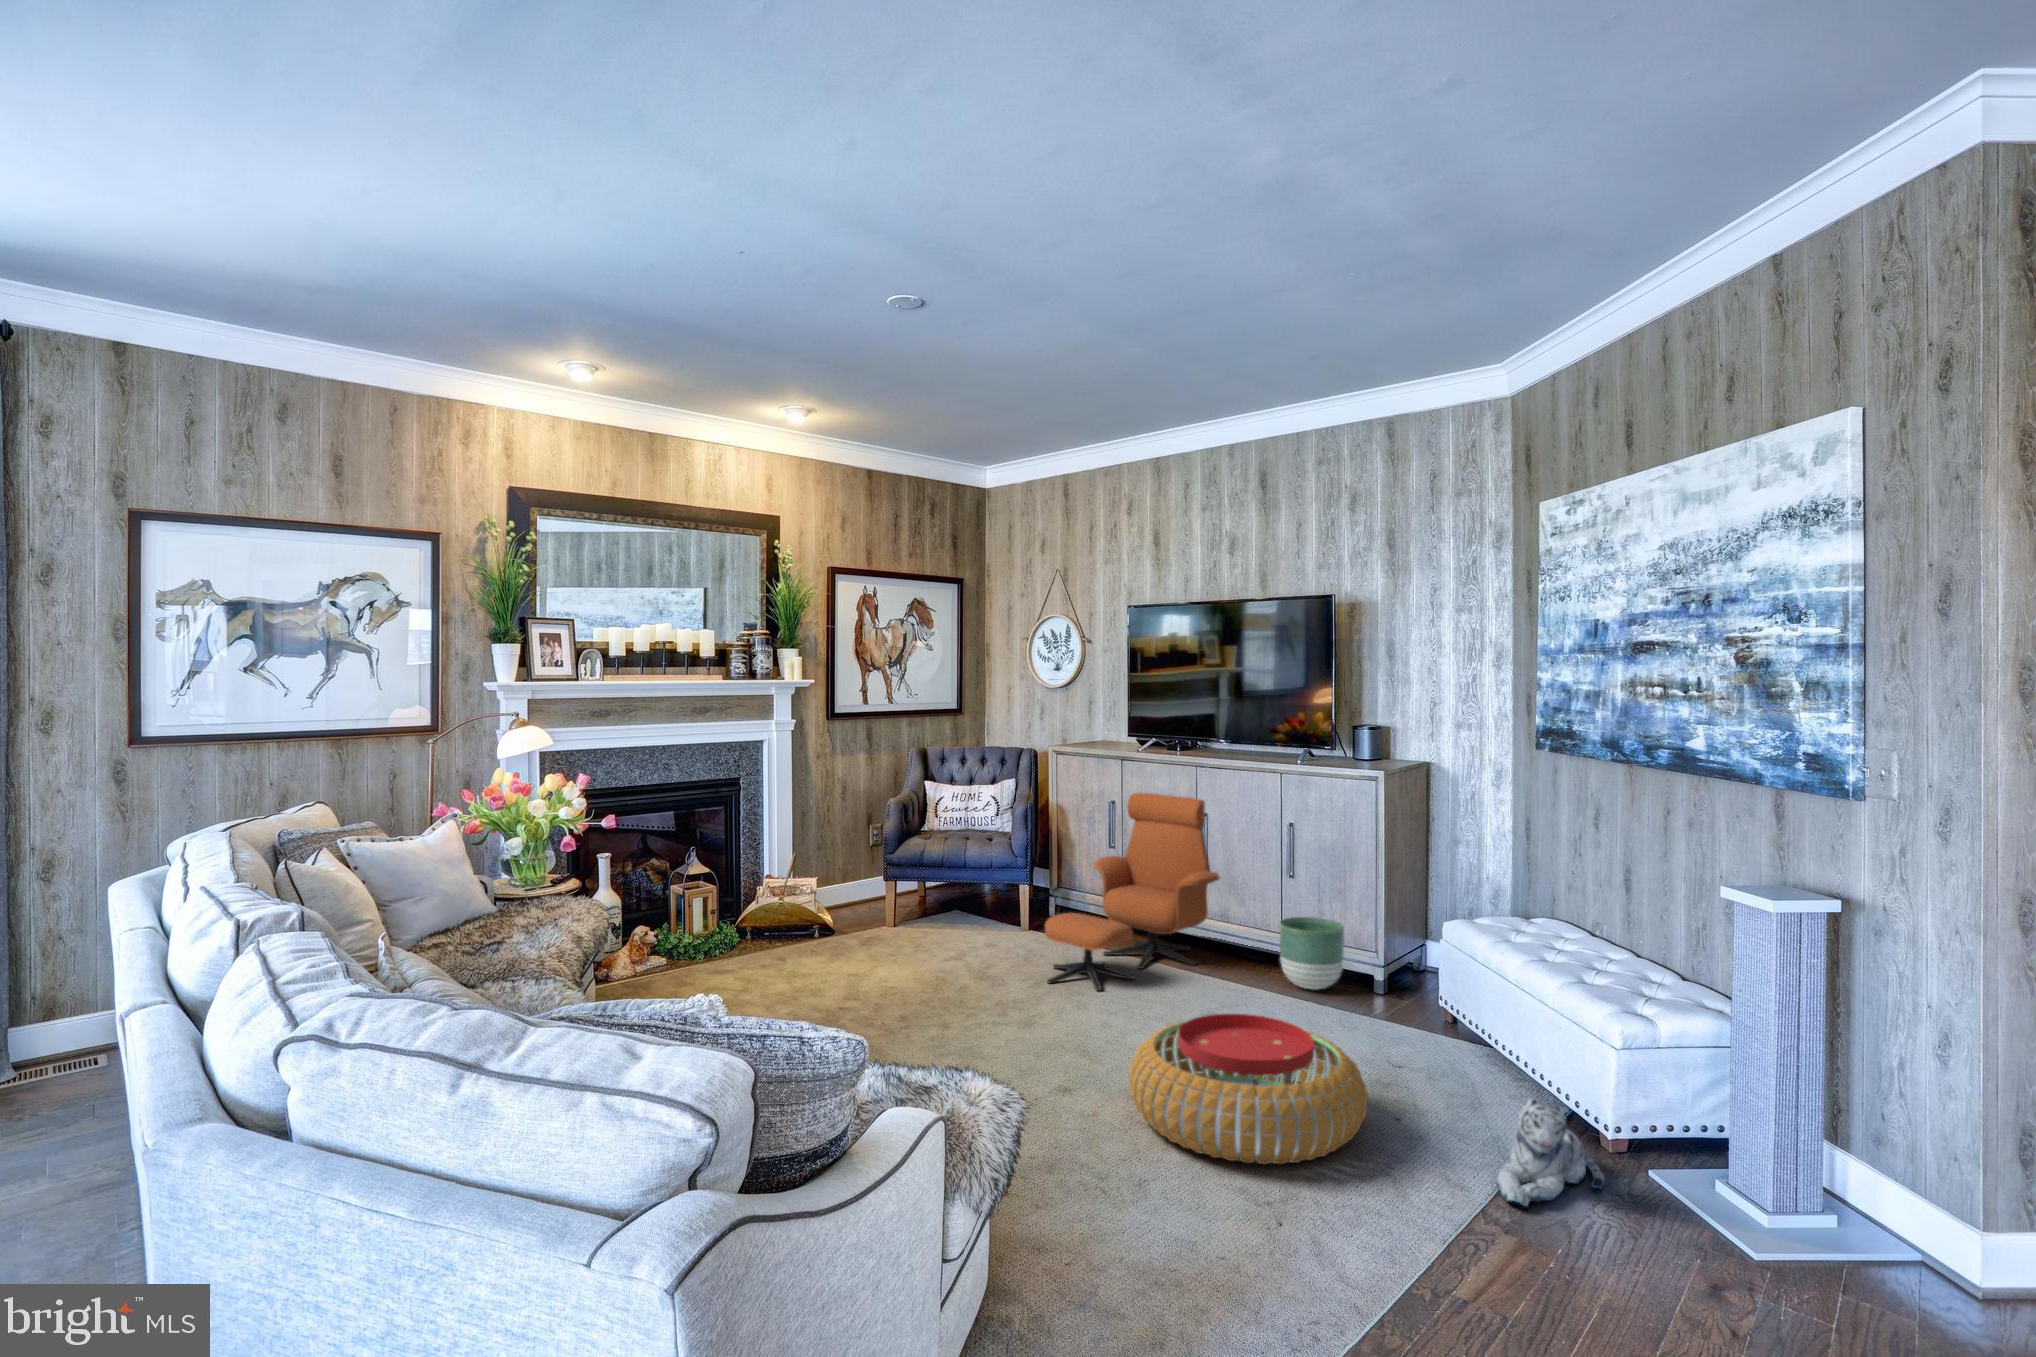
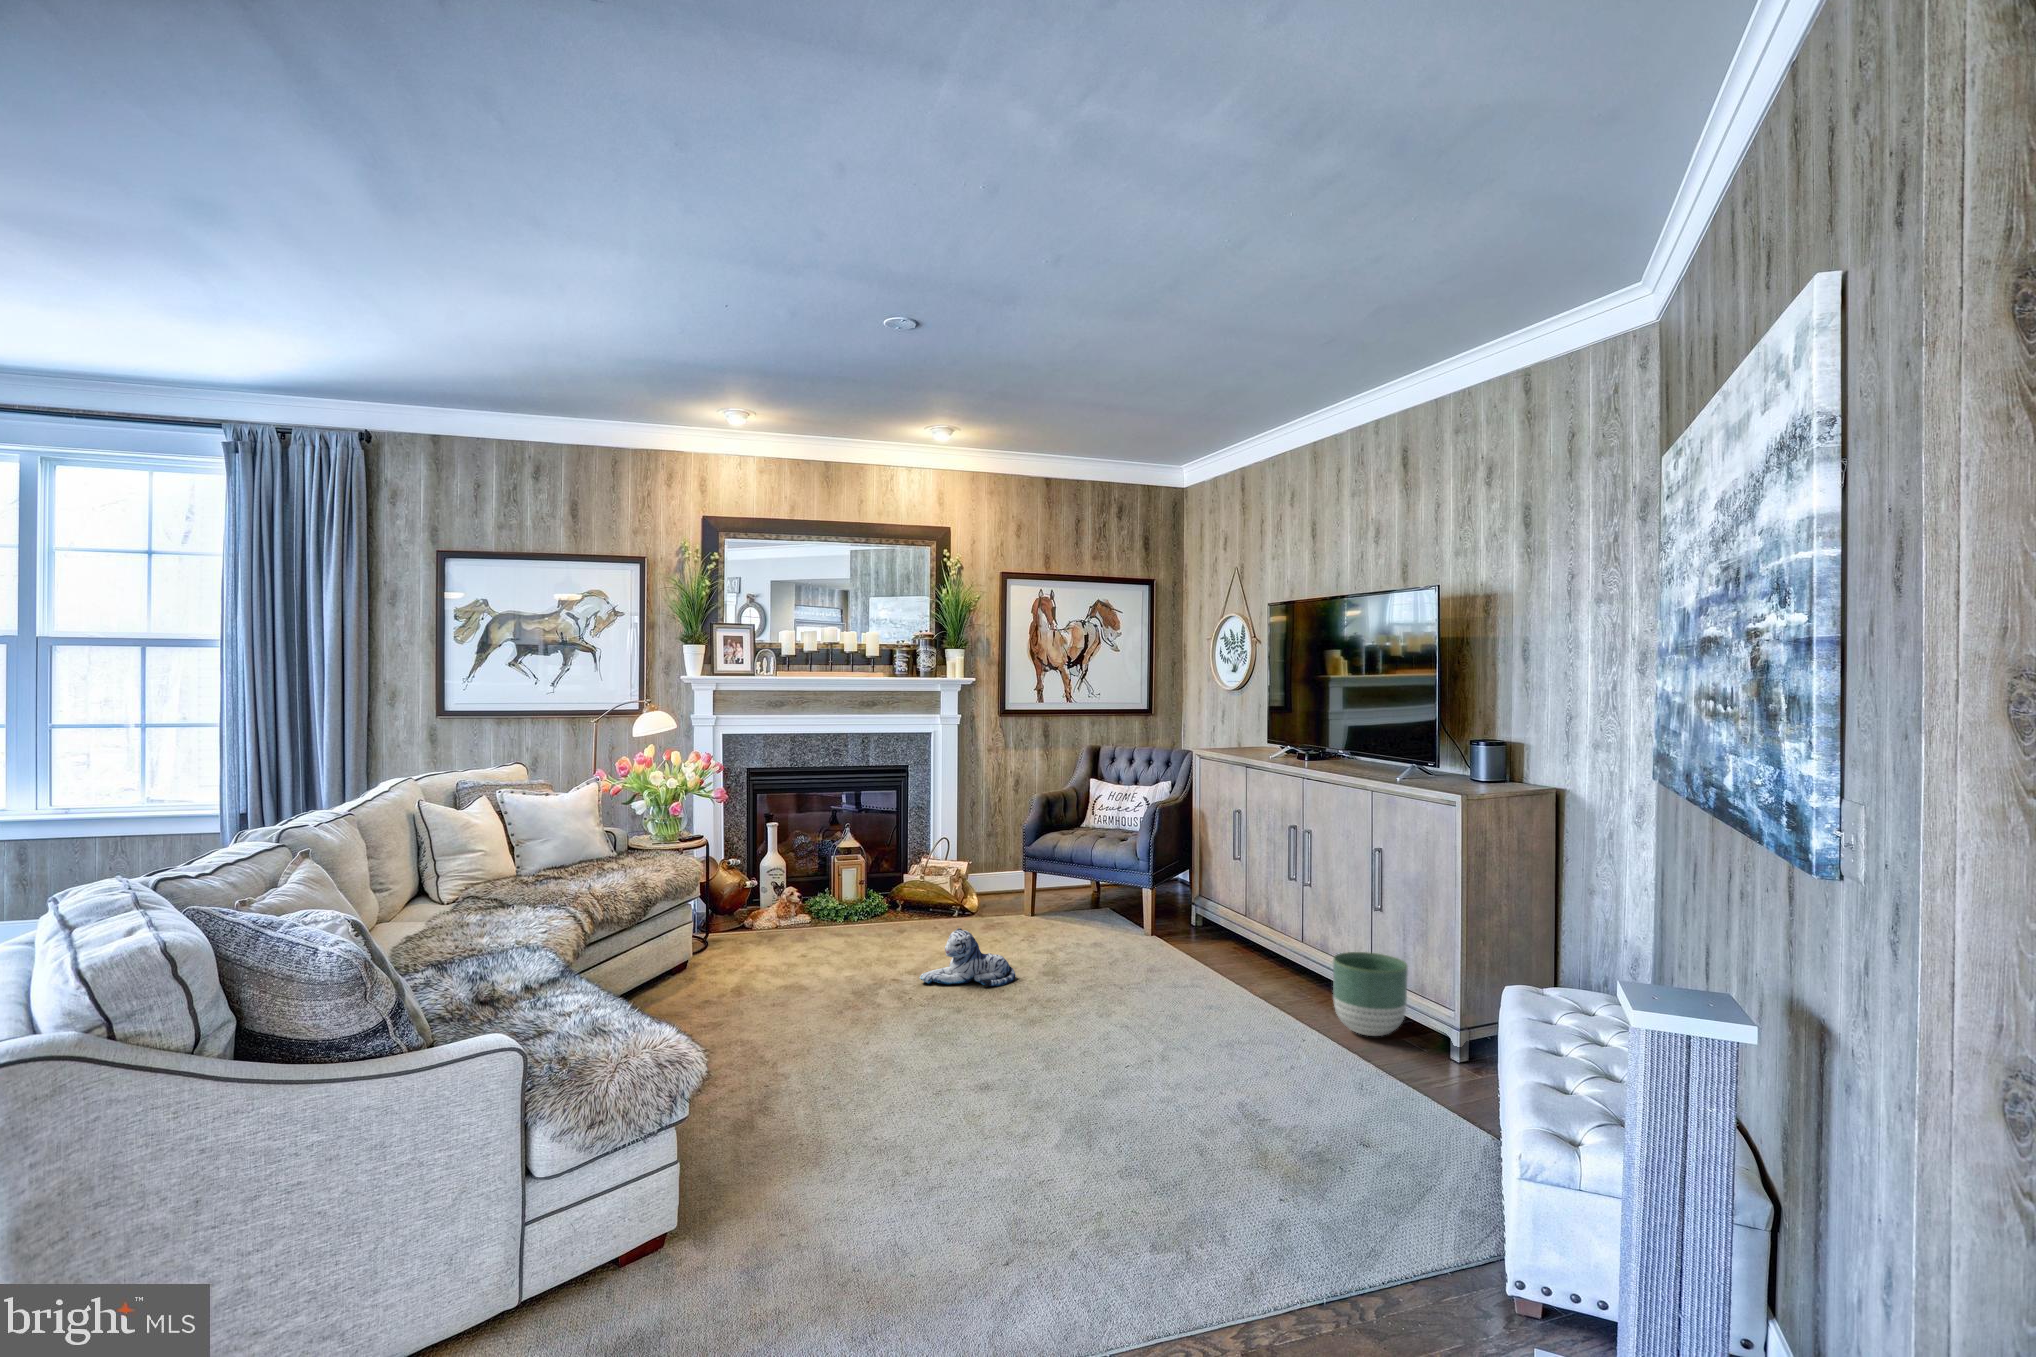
lounge chair: present [1045,793,1219,991] -> none [1095,803,1302,1000]
pouf: present [1129,1014,1367,1164] -> none [977,1025,1218,1182]
plush toy: present [1497,1099,1605,1206] -> present [920,928,1016,986]

